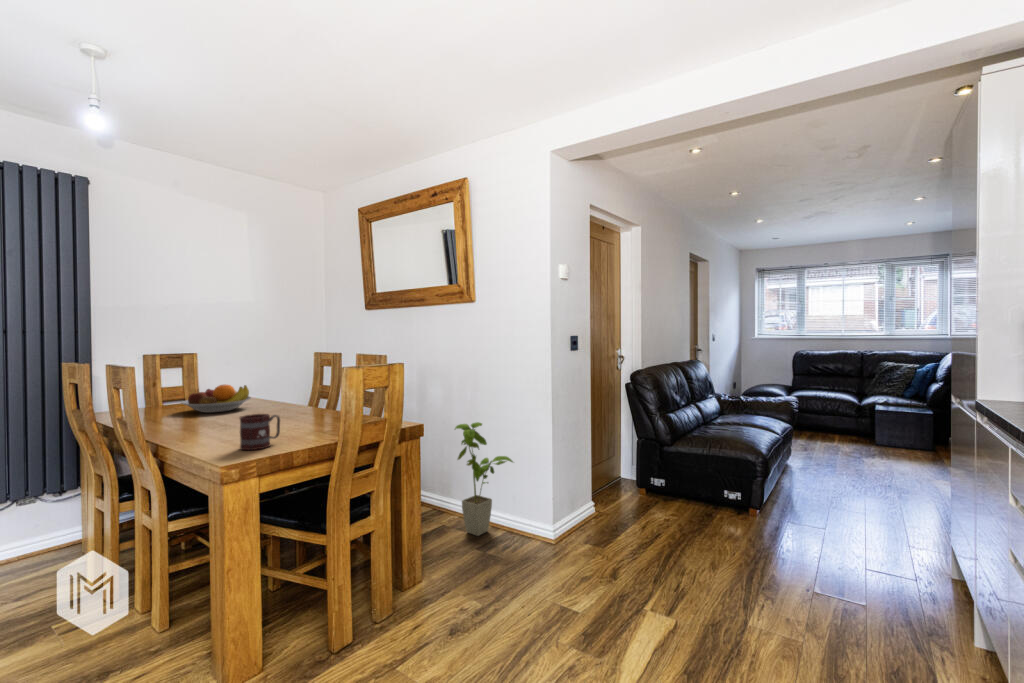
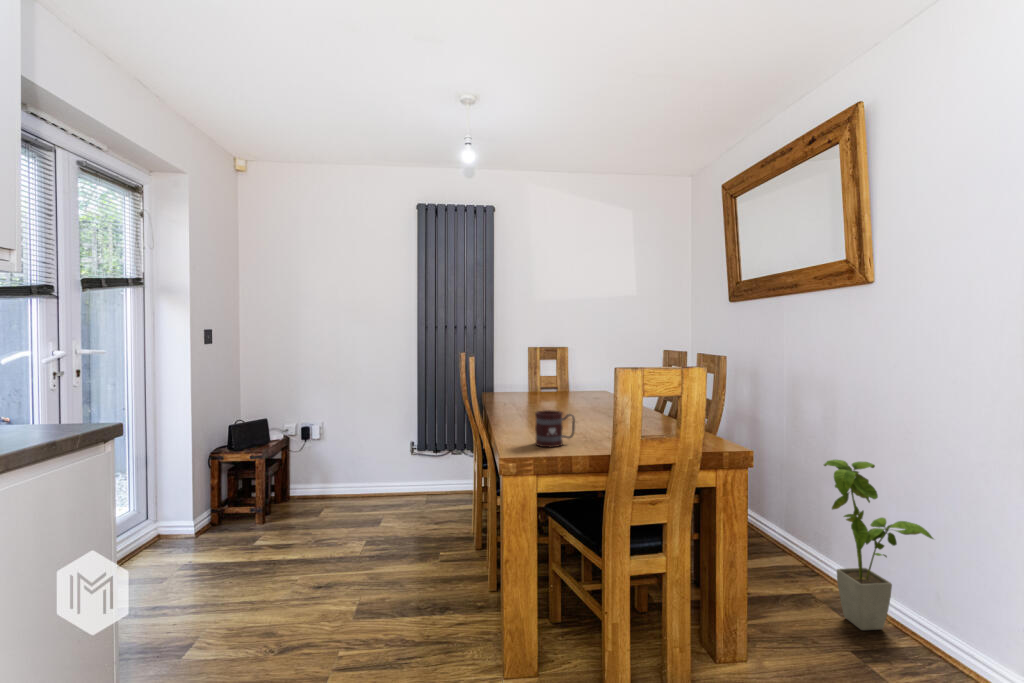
fruit bowl: present [181,384,251,413] -> none [541,378,598,403]

